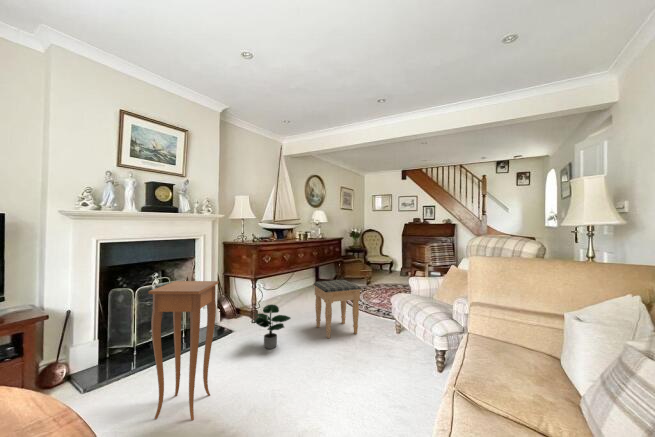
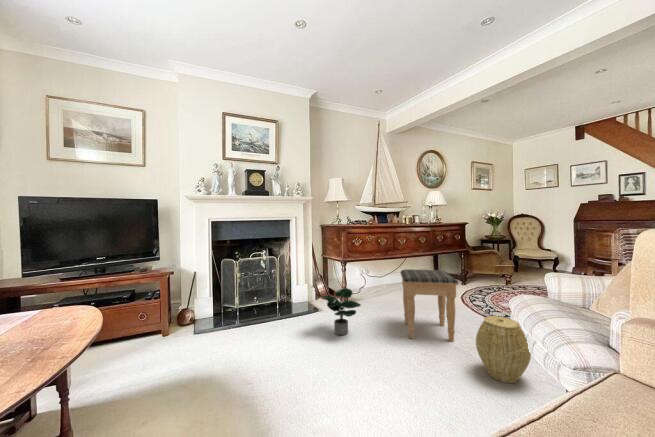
side table: present [148,281,218,420] -> none [197,252,263,384]
woven basket: none [380,309,411,352] -> present [476,316,531,383]

